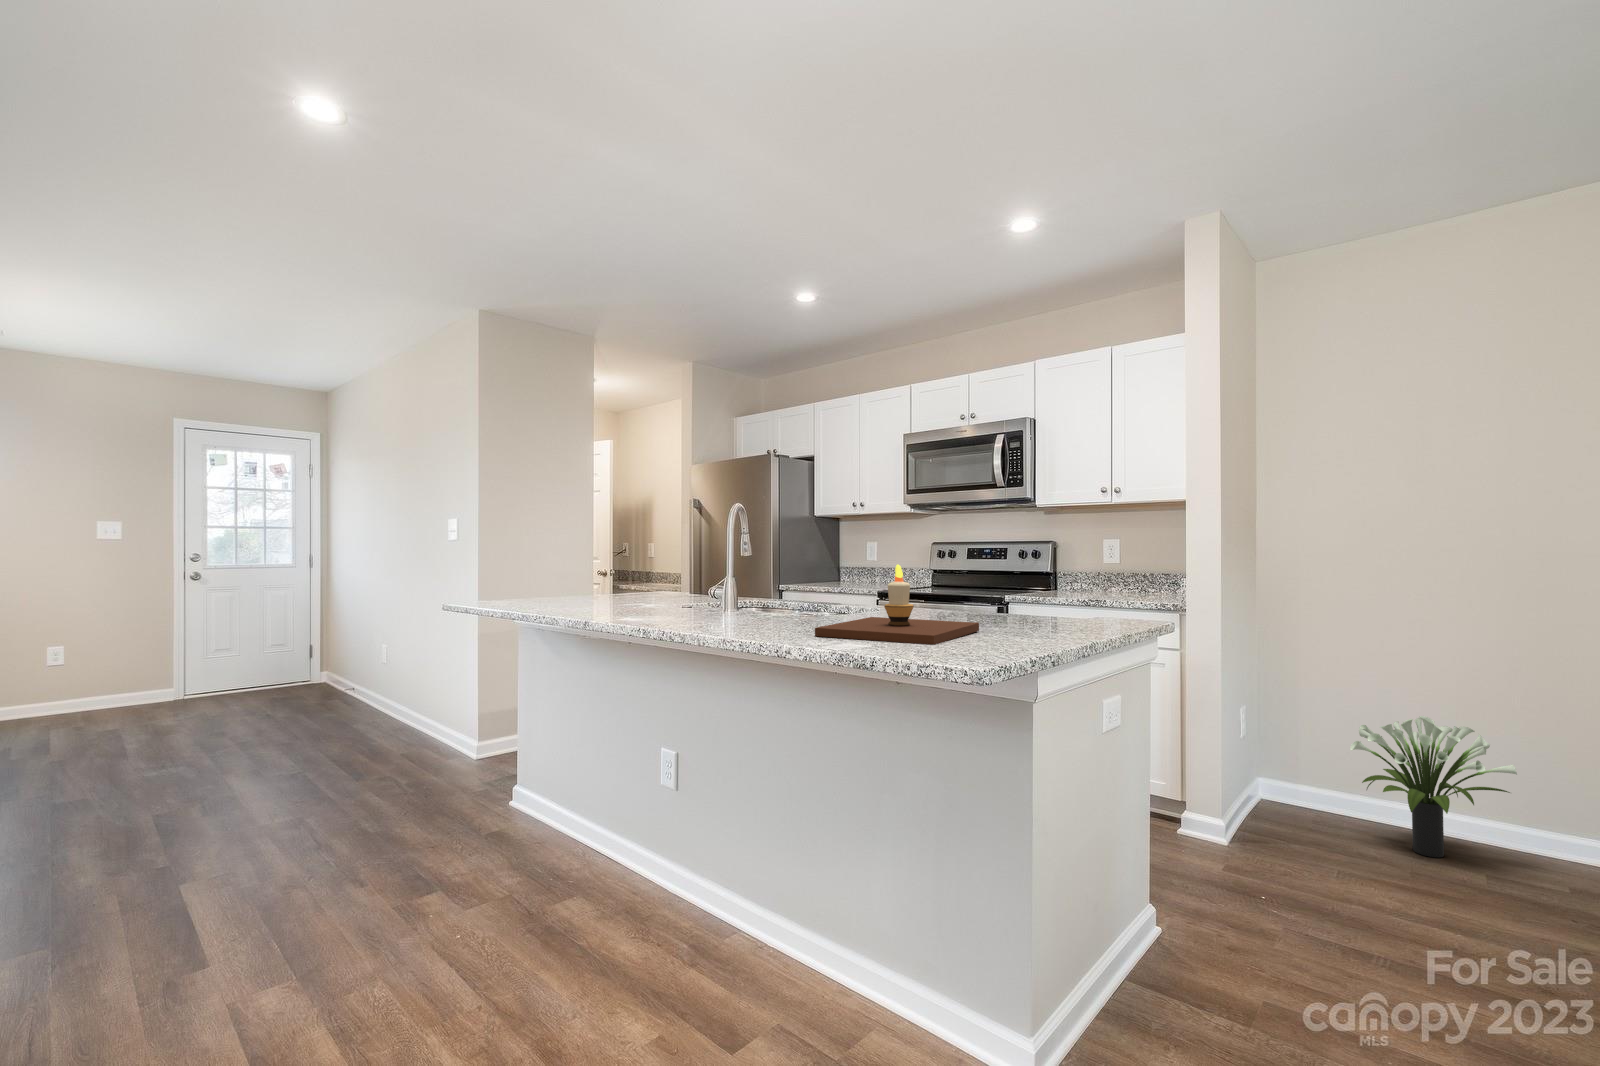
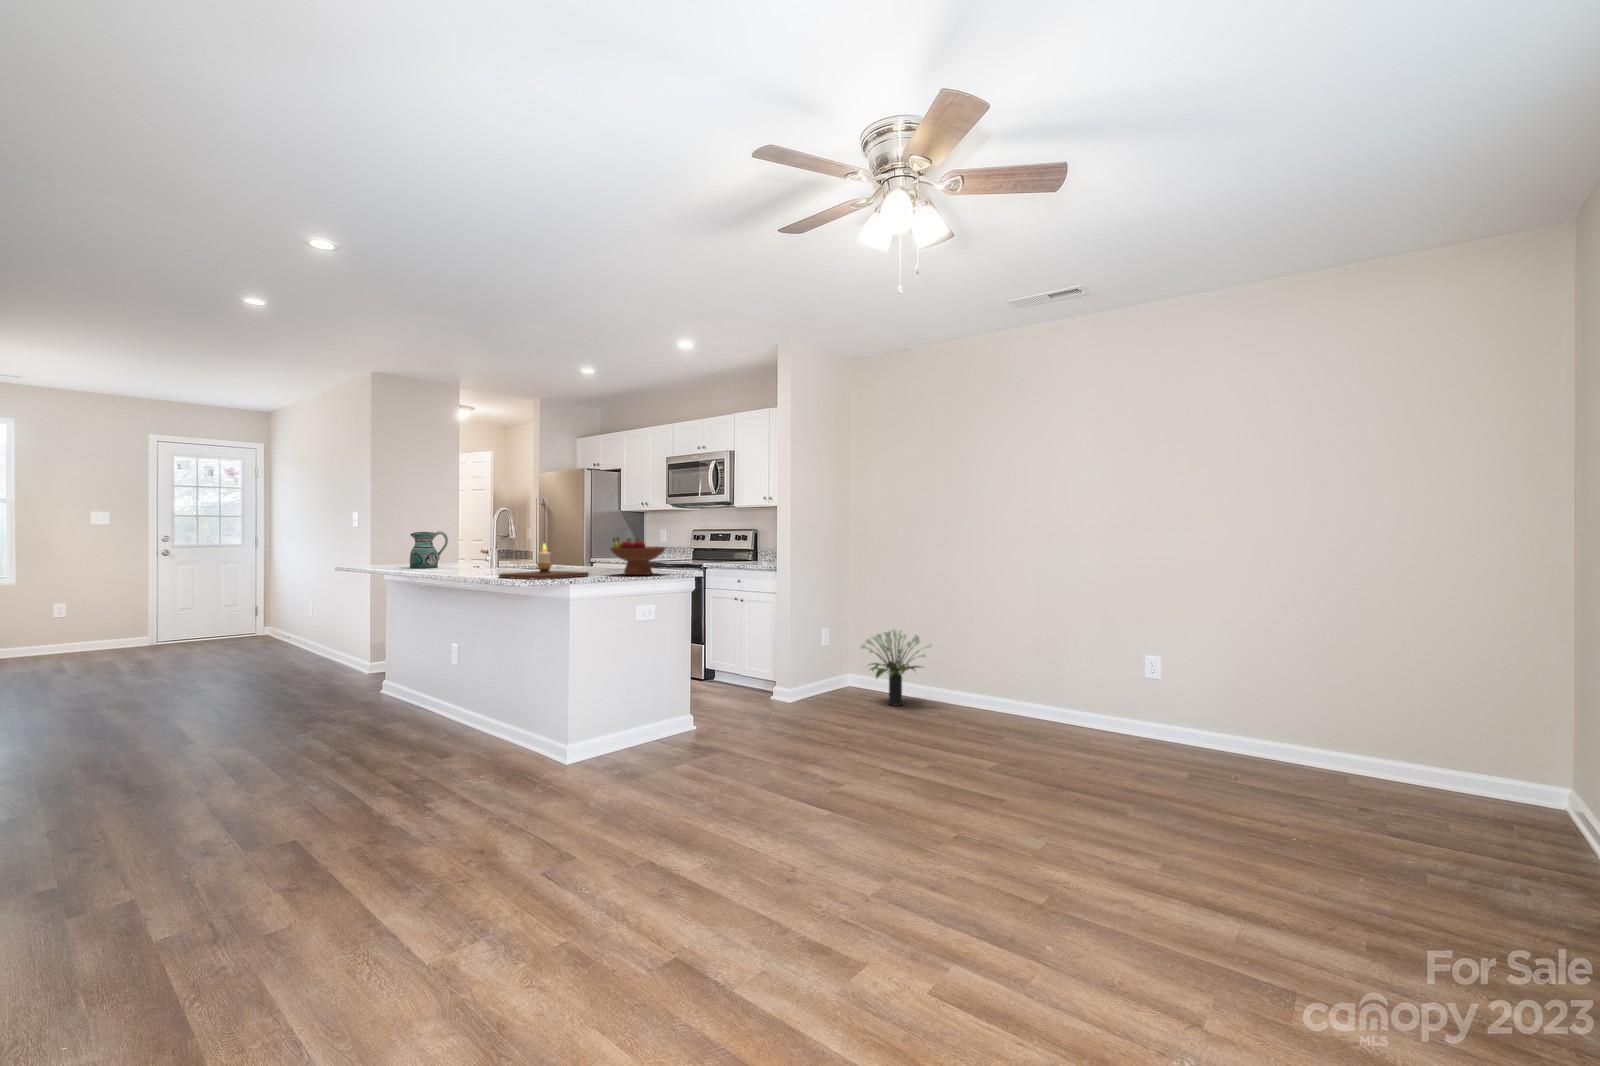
ceramic pitcher: none [563,544,620,605] -> present [410,531,448,568]
fruit bowl: none [993,551,1111,627] -> present [610,538,666,575]

